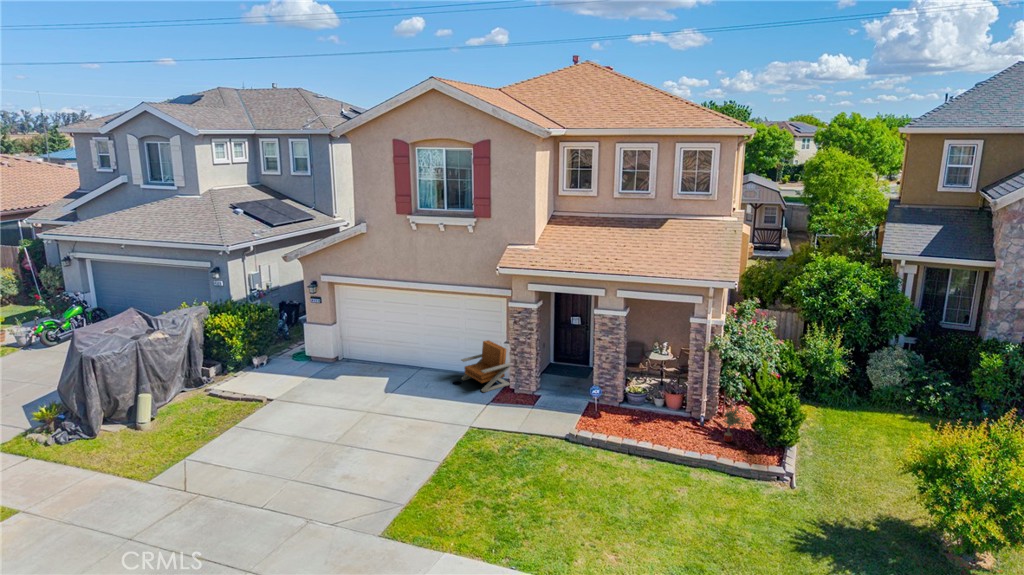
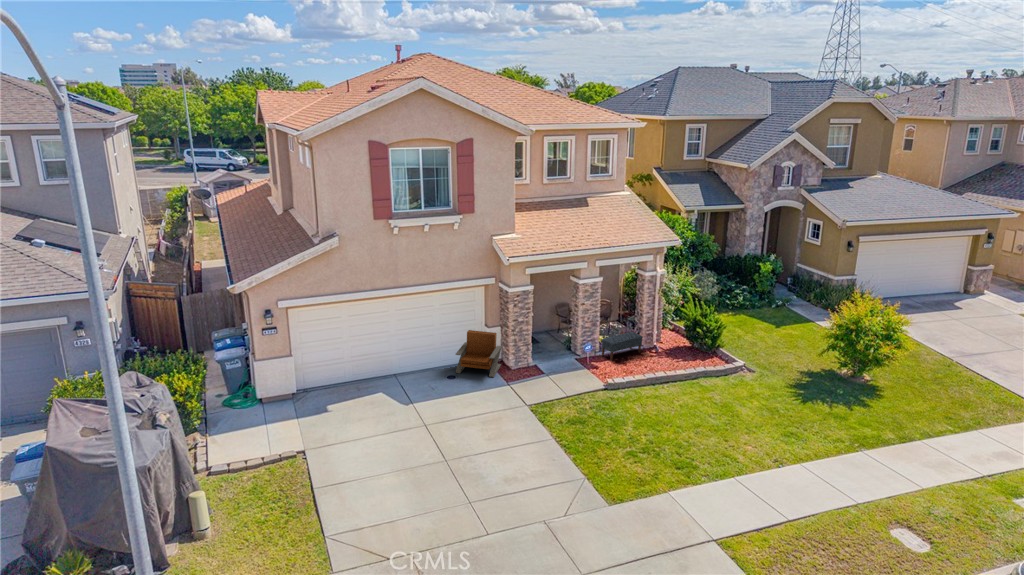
bench: none [624,387,677,418] -> present [602,332,643,361]
potted tree: present [724,404,744,442] -> none [682,329,702,358]

